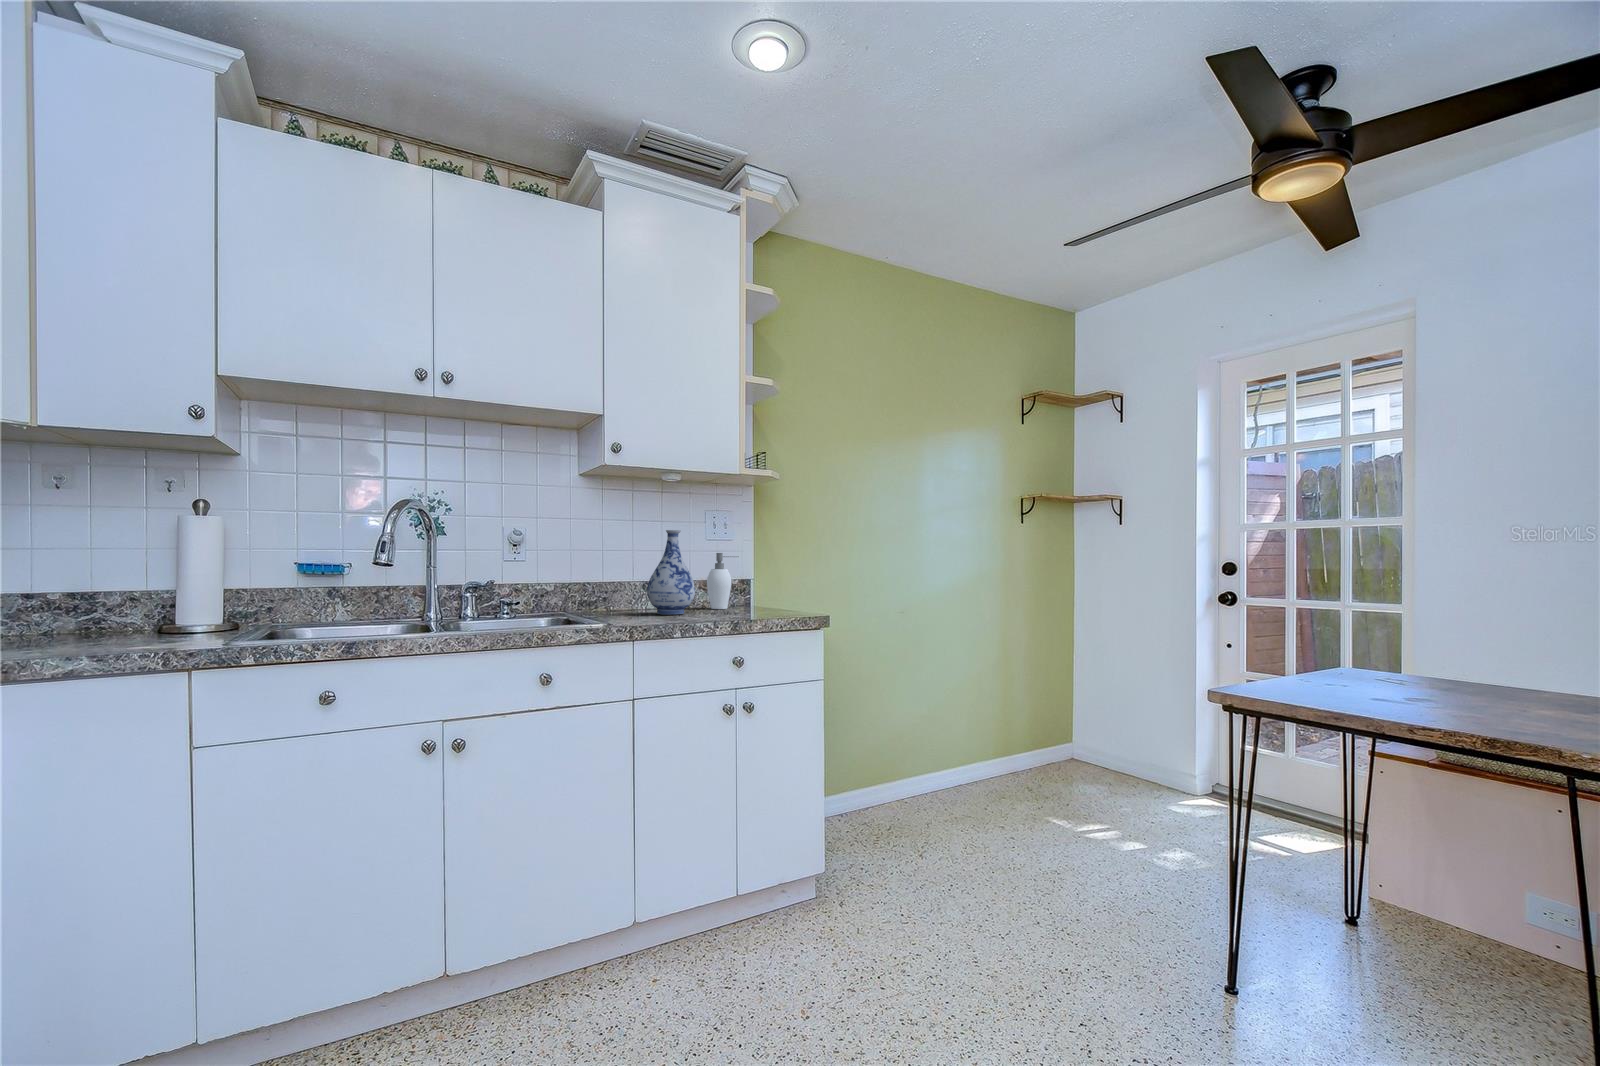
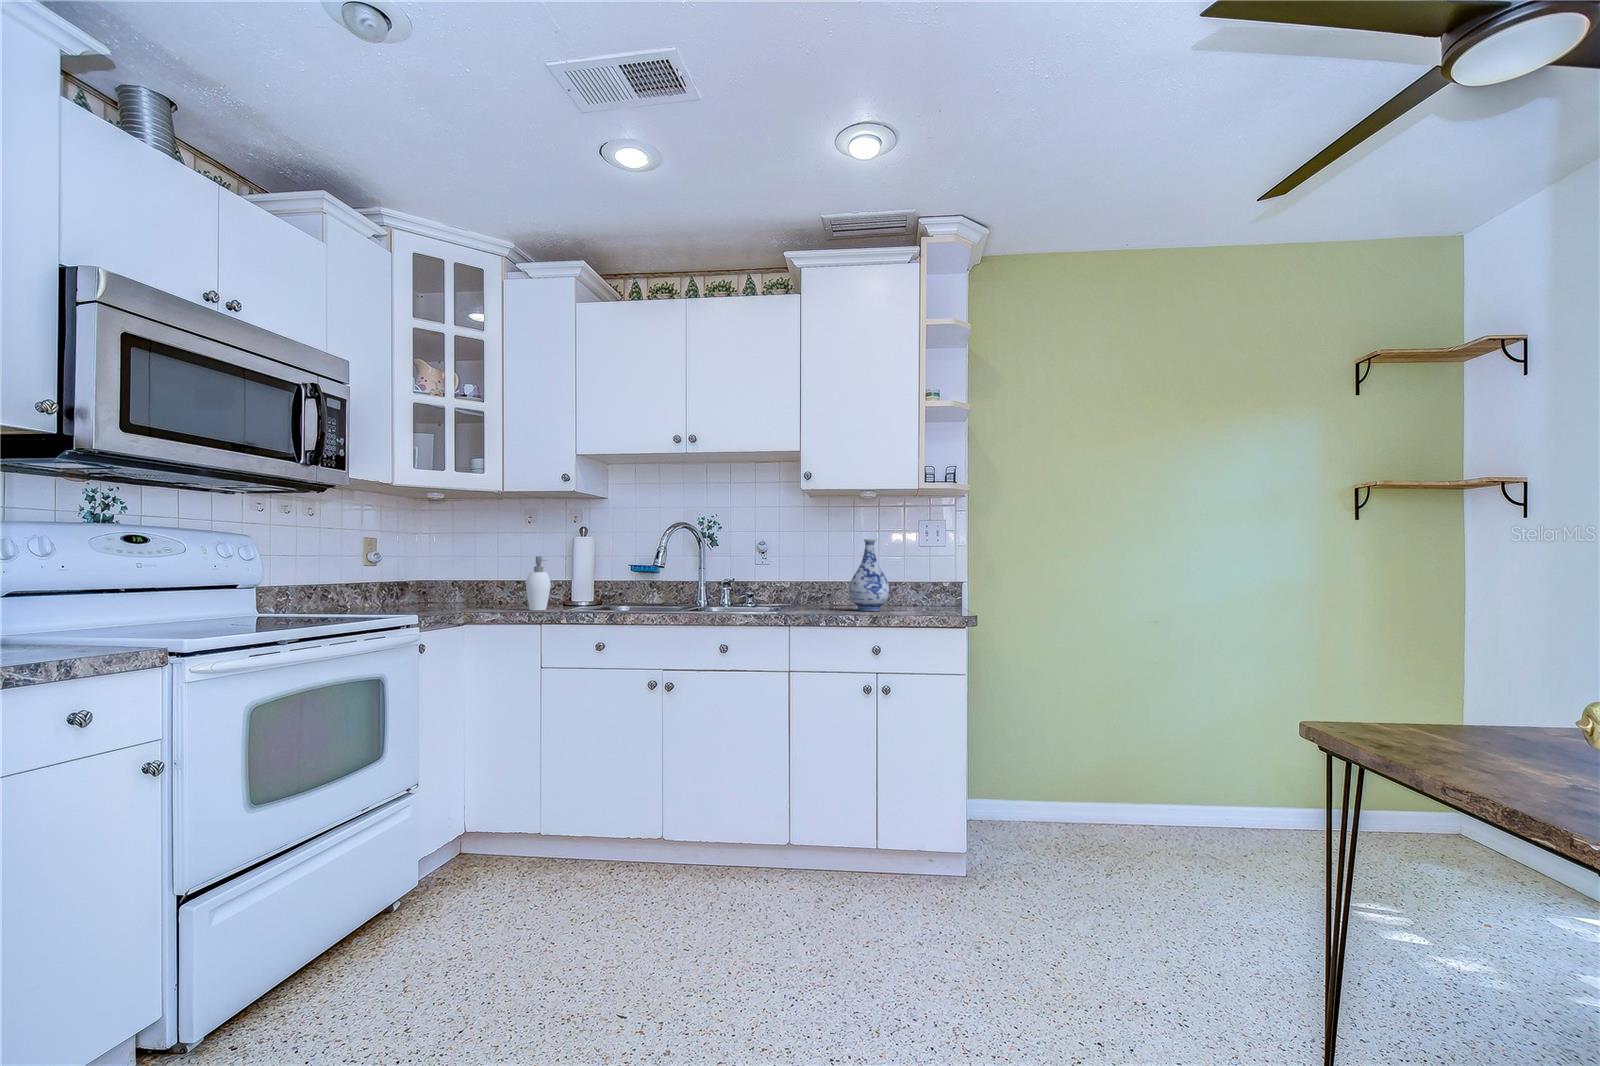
soap dispenser: present [707,553,737,609] -> present [526,556,551,611]

